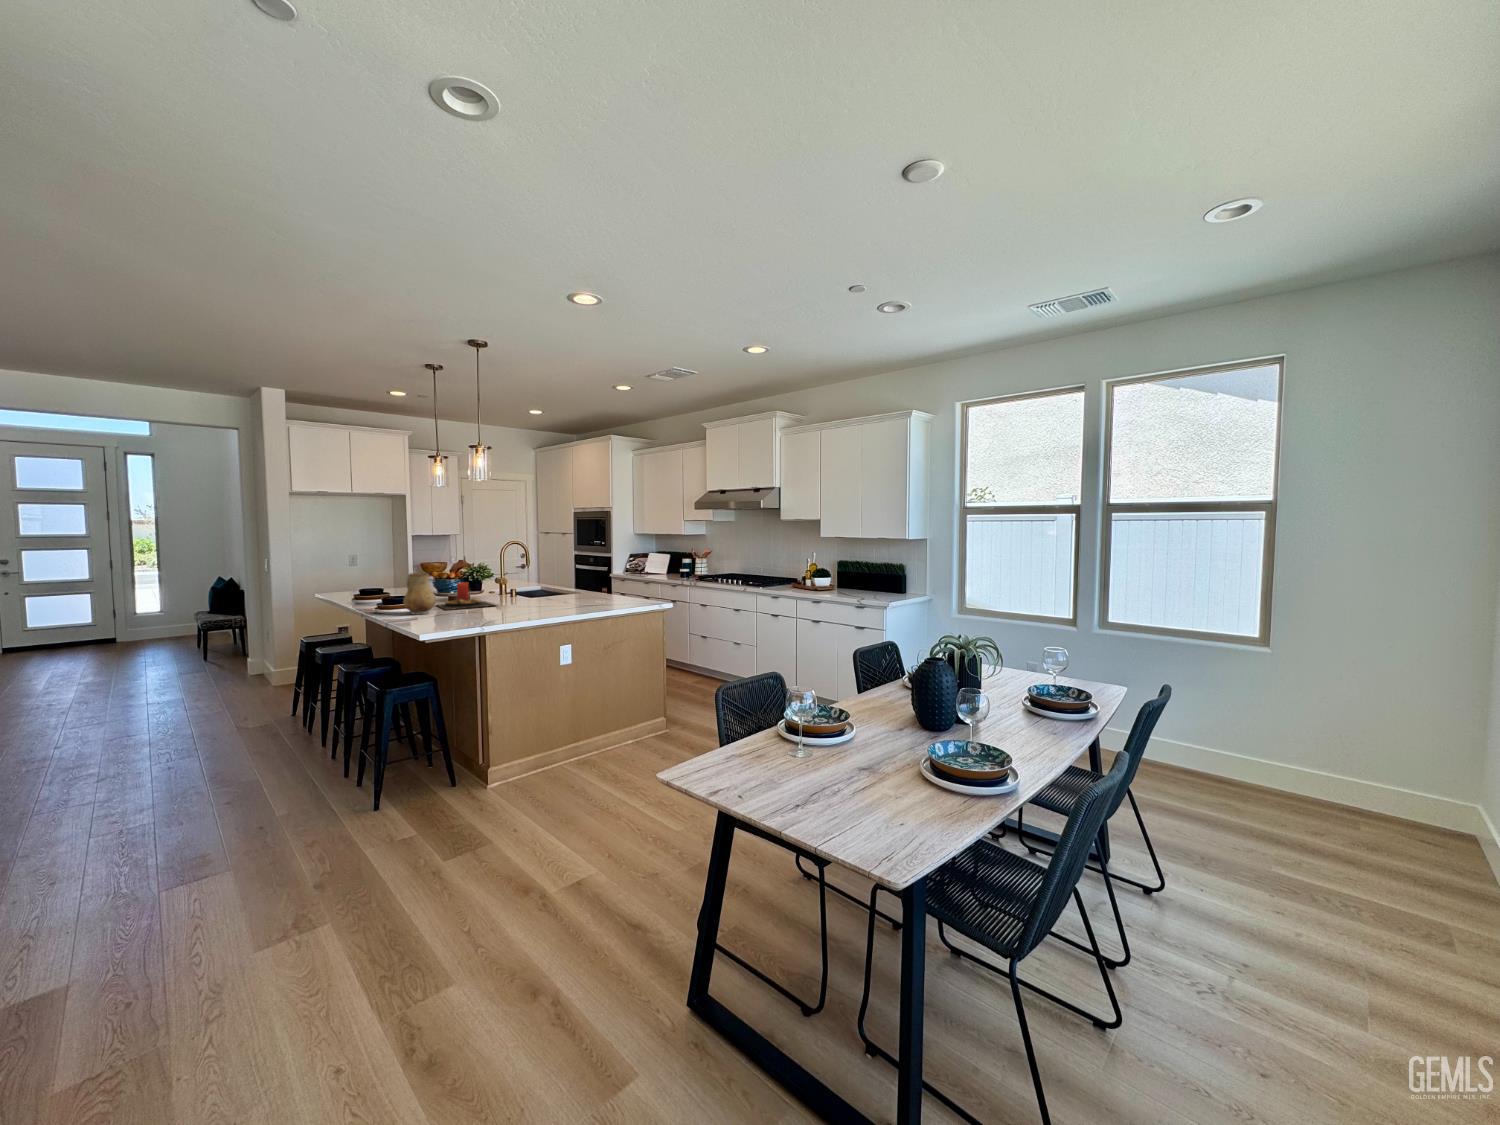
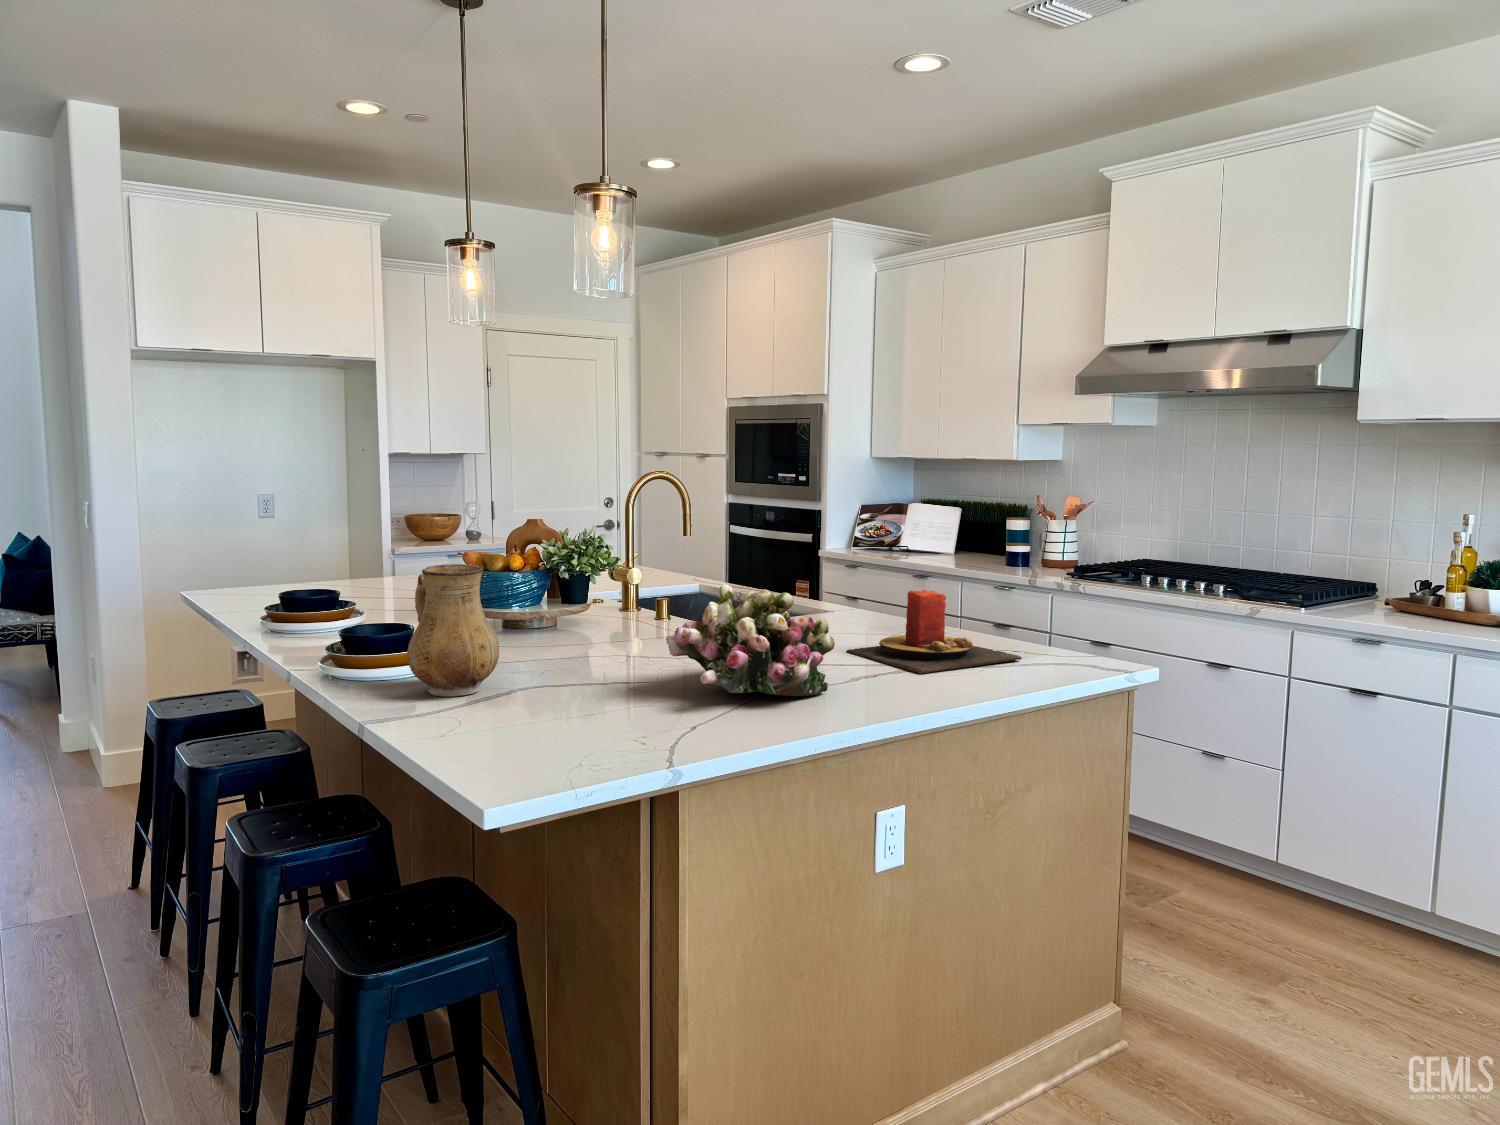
flower arrangement: none [493,577,551,611] -> present [666,584,835,696]
candle: present [437,582,496,610] -> present [846,590,1022,674]

